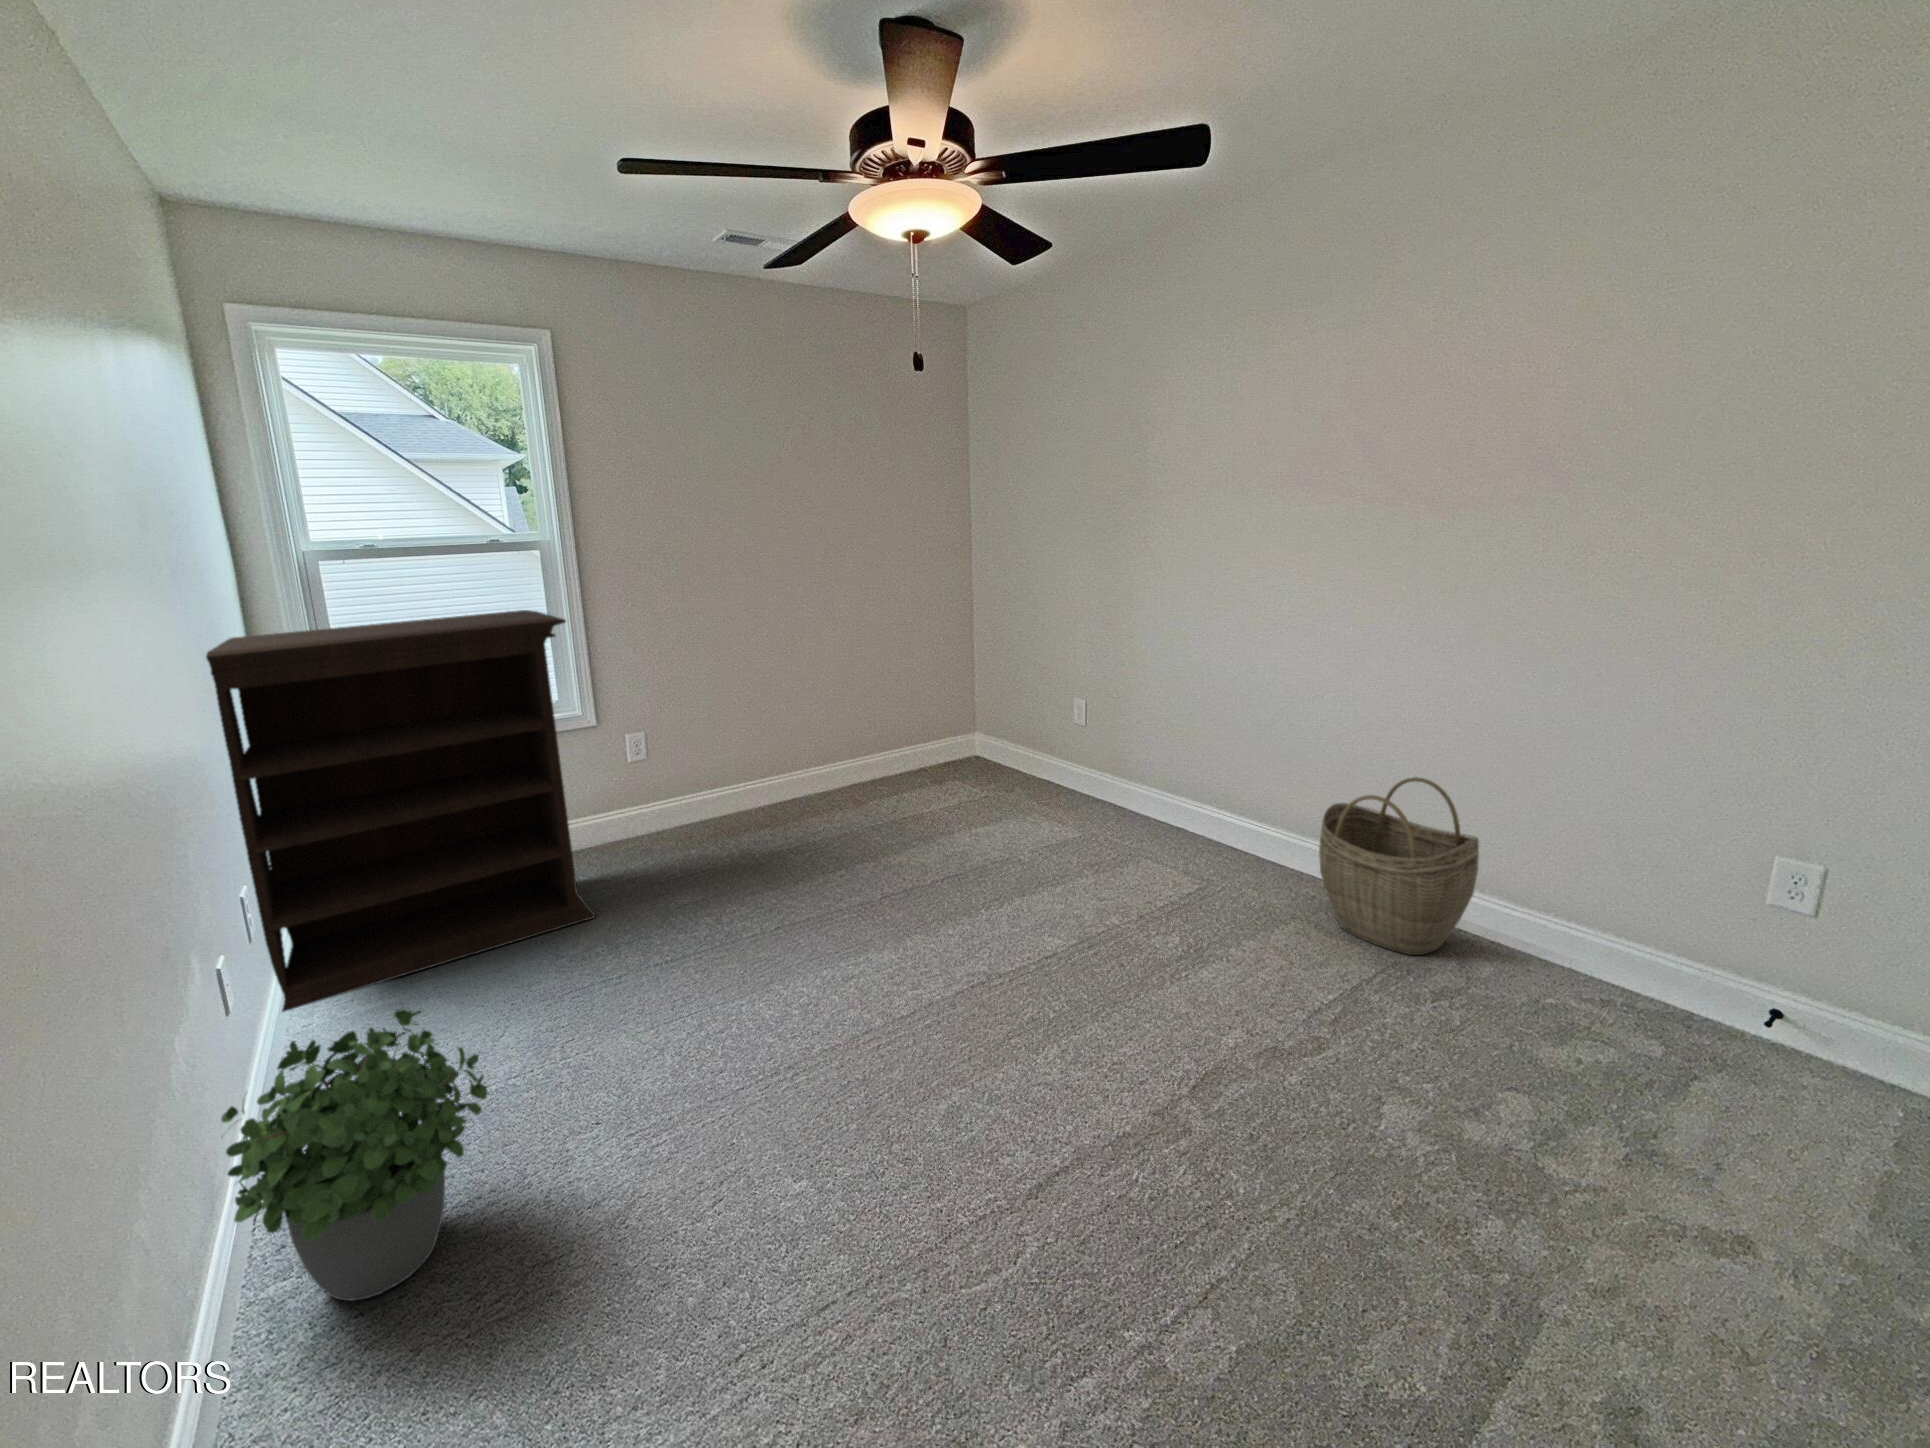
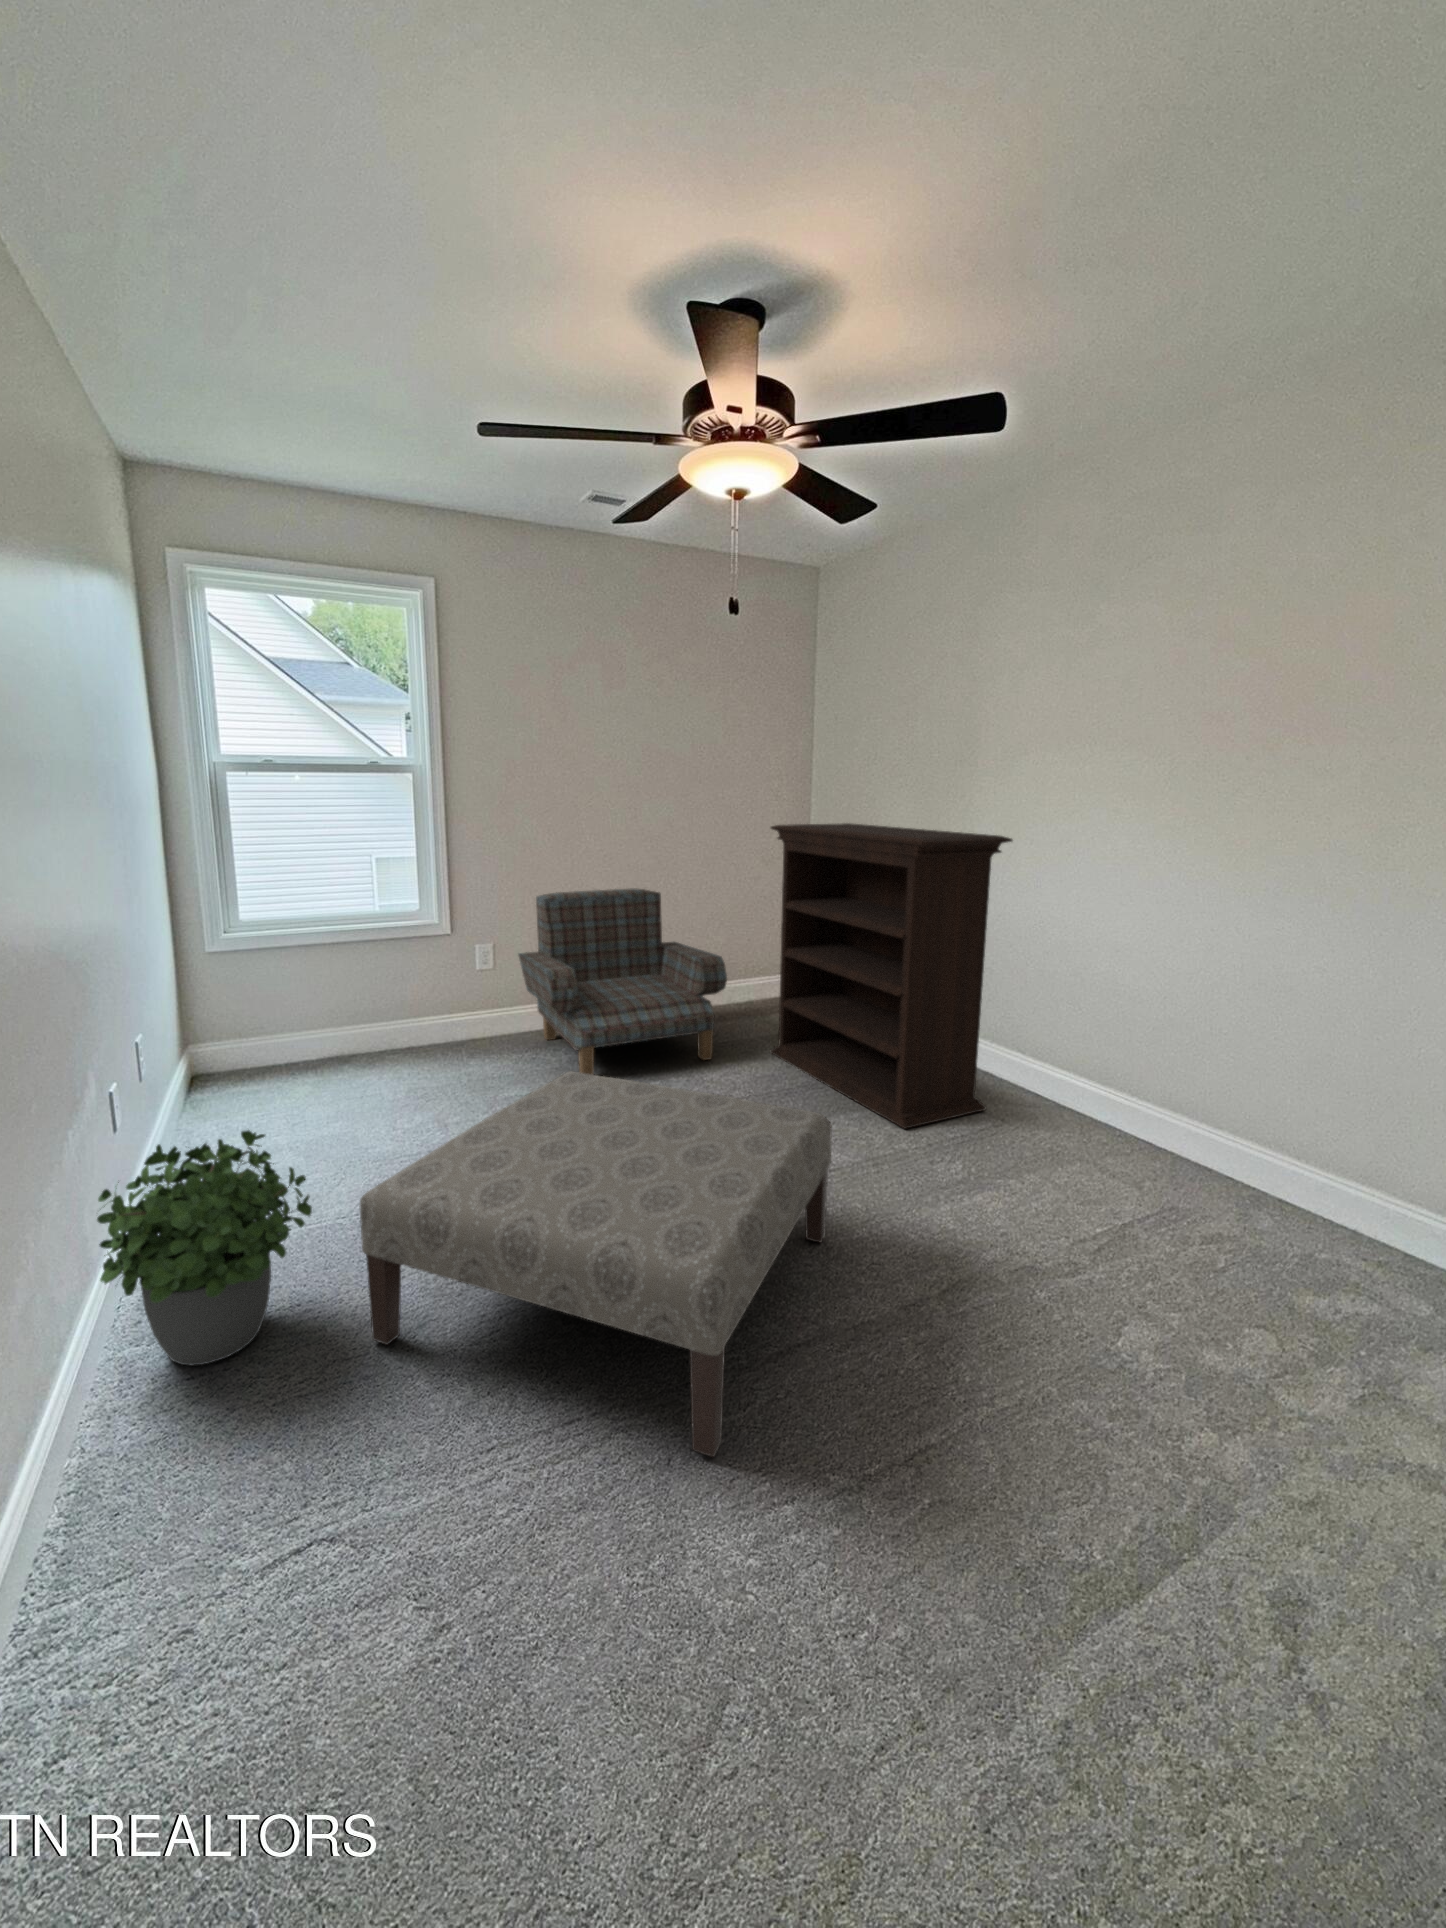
bookshelf: present [206,610,595,1012] -> present [770,823,1012,1129]
armchair: none [673,658,908,876] -> present [518,889,727,1075]
woven basket: present [1319,777,1479,955] -> none [1103,1031,1261,1202]
ottoman: none [550,883,1062,1330] -> present [360,1071,831,1457]

